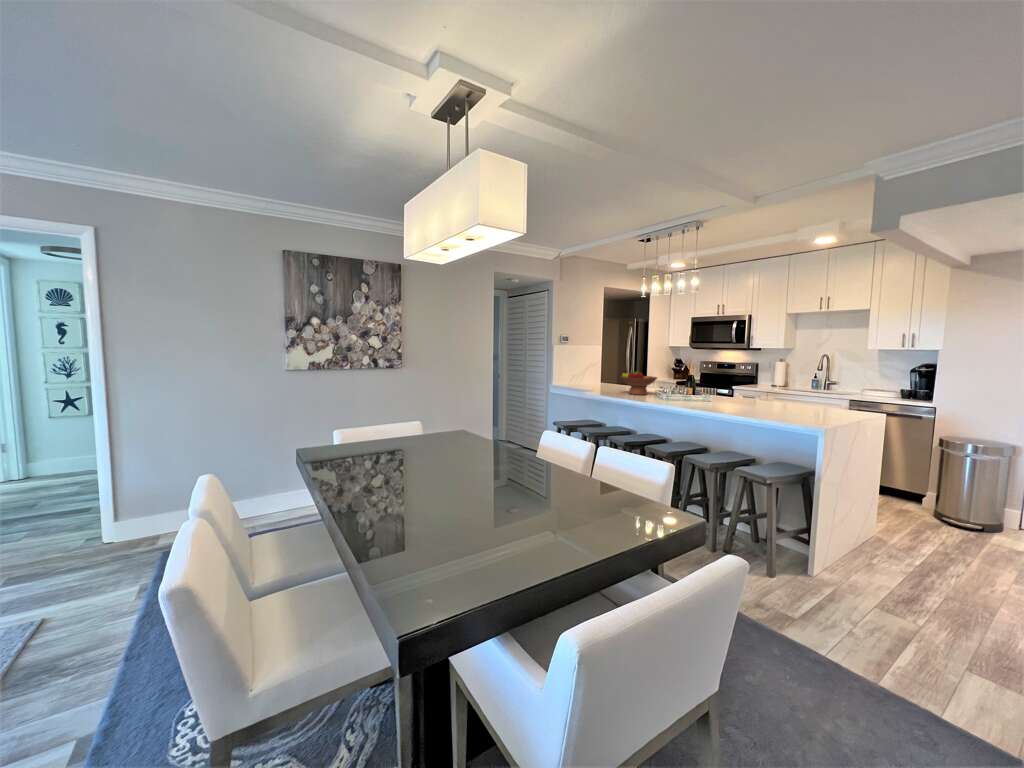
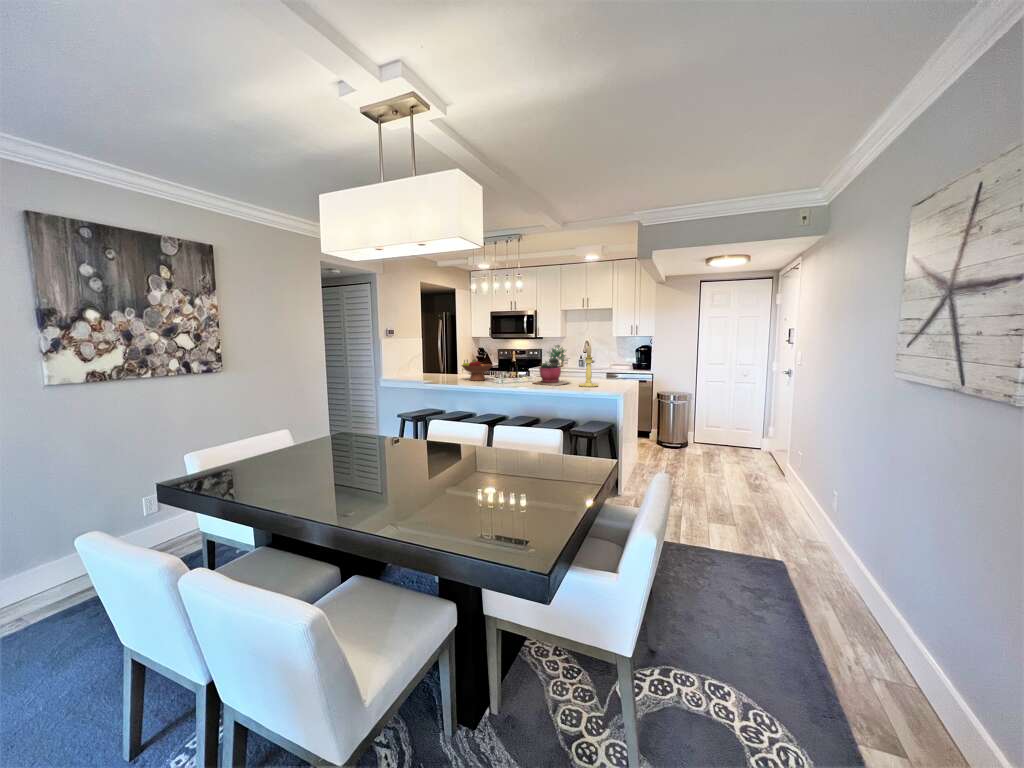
succulent plant: none [694,357,752,409] -> present [535,346,569,386]
candle holder: none [754,358,785,416] -> present [579,346,598,387]

